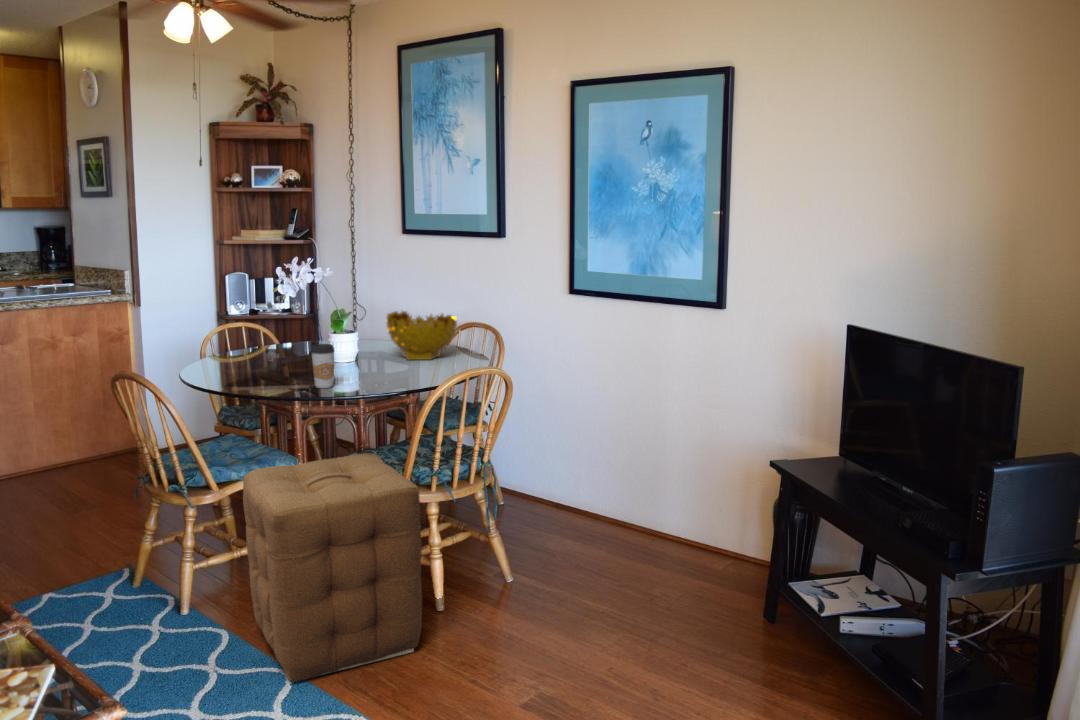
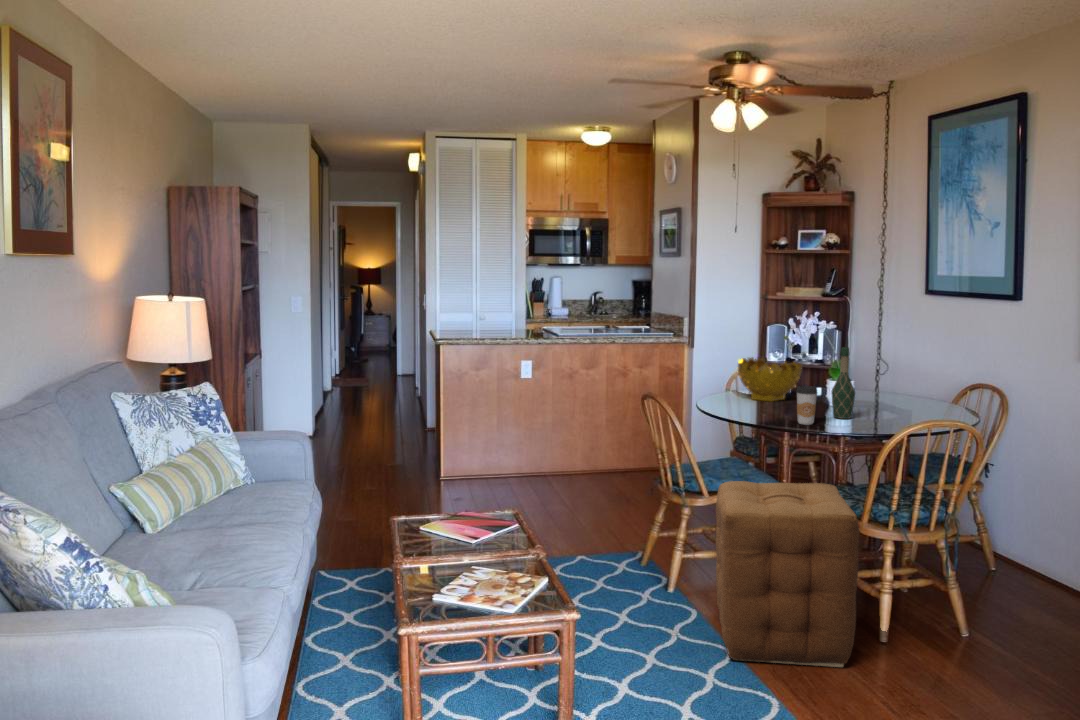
wine bottle: none [343,297,369,376] -> present [832,347,855,419]
decorative bowl: present [386,311,457,360] -> present [738,357,802,401]

